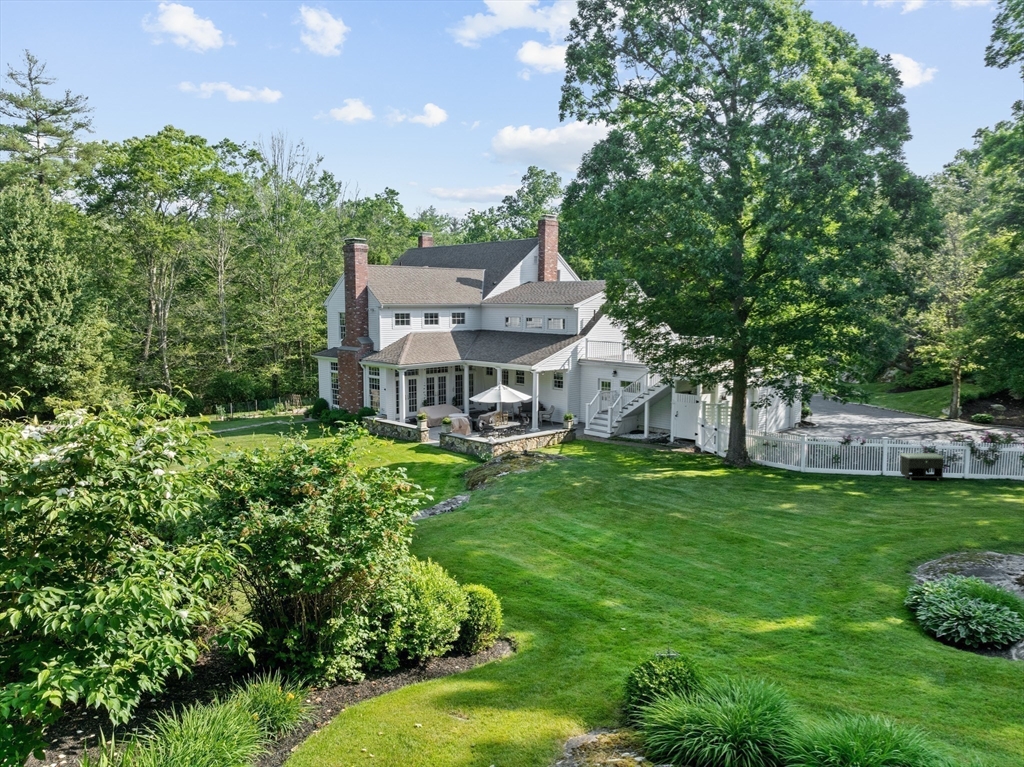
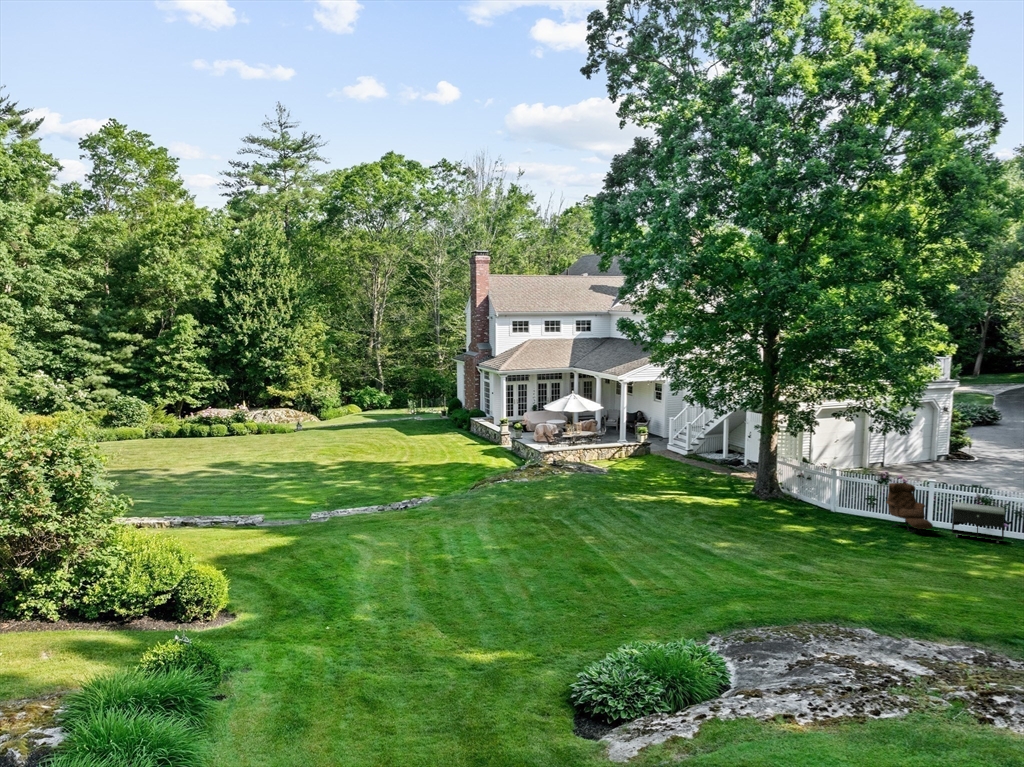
lounge chair: none [855,443,898,482] -> present [886,483,933,533]

